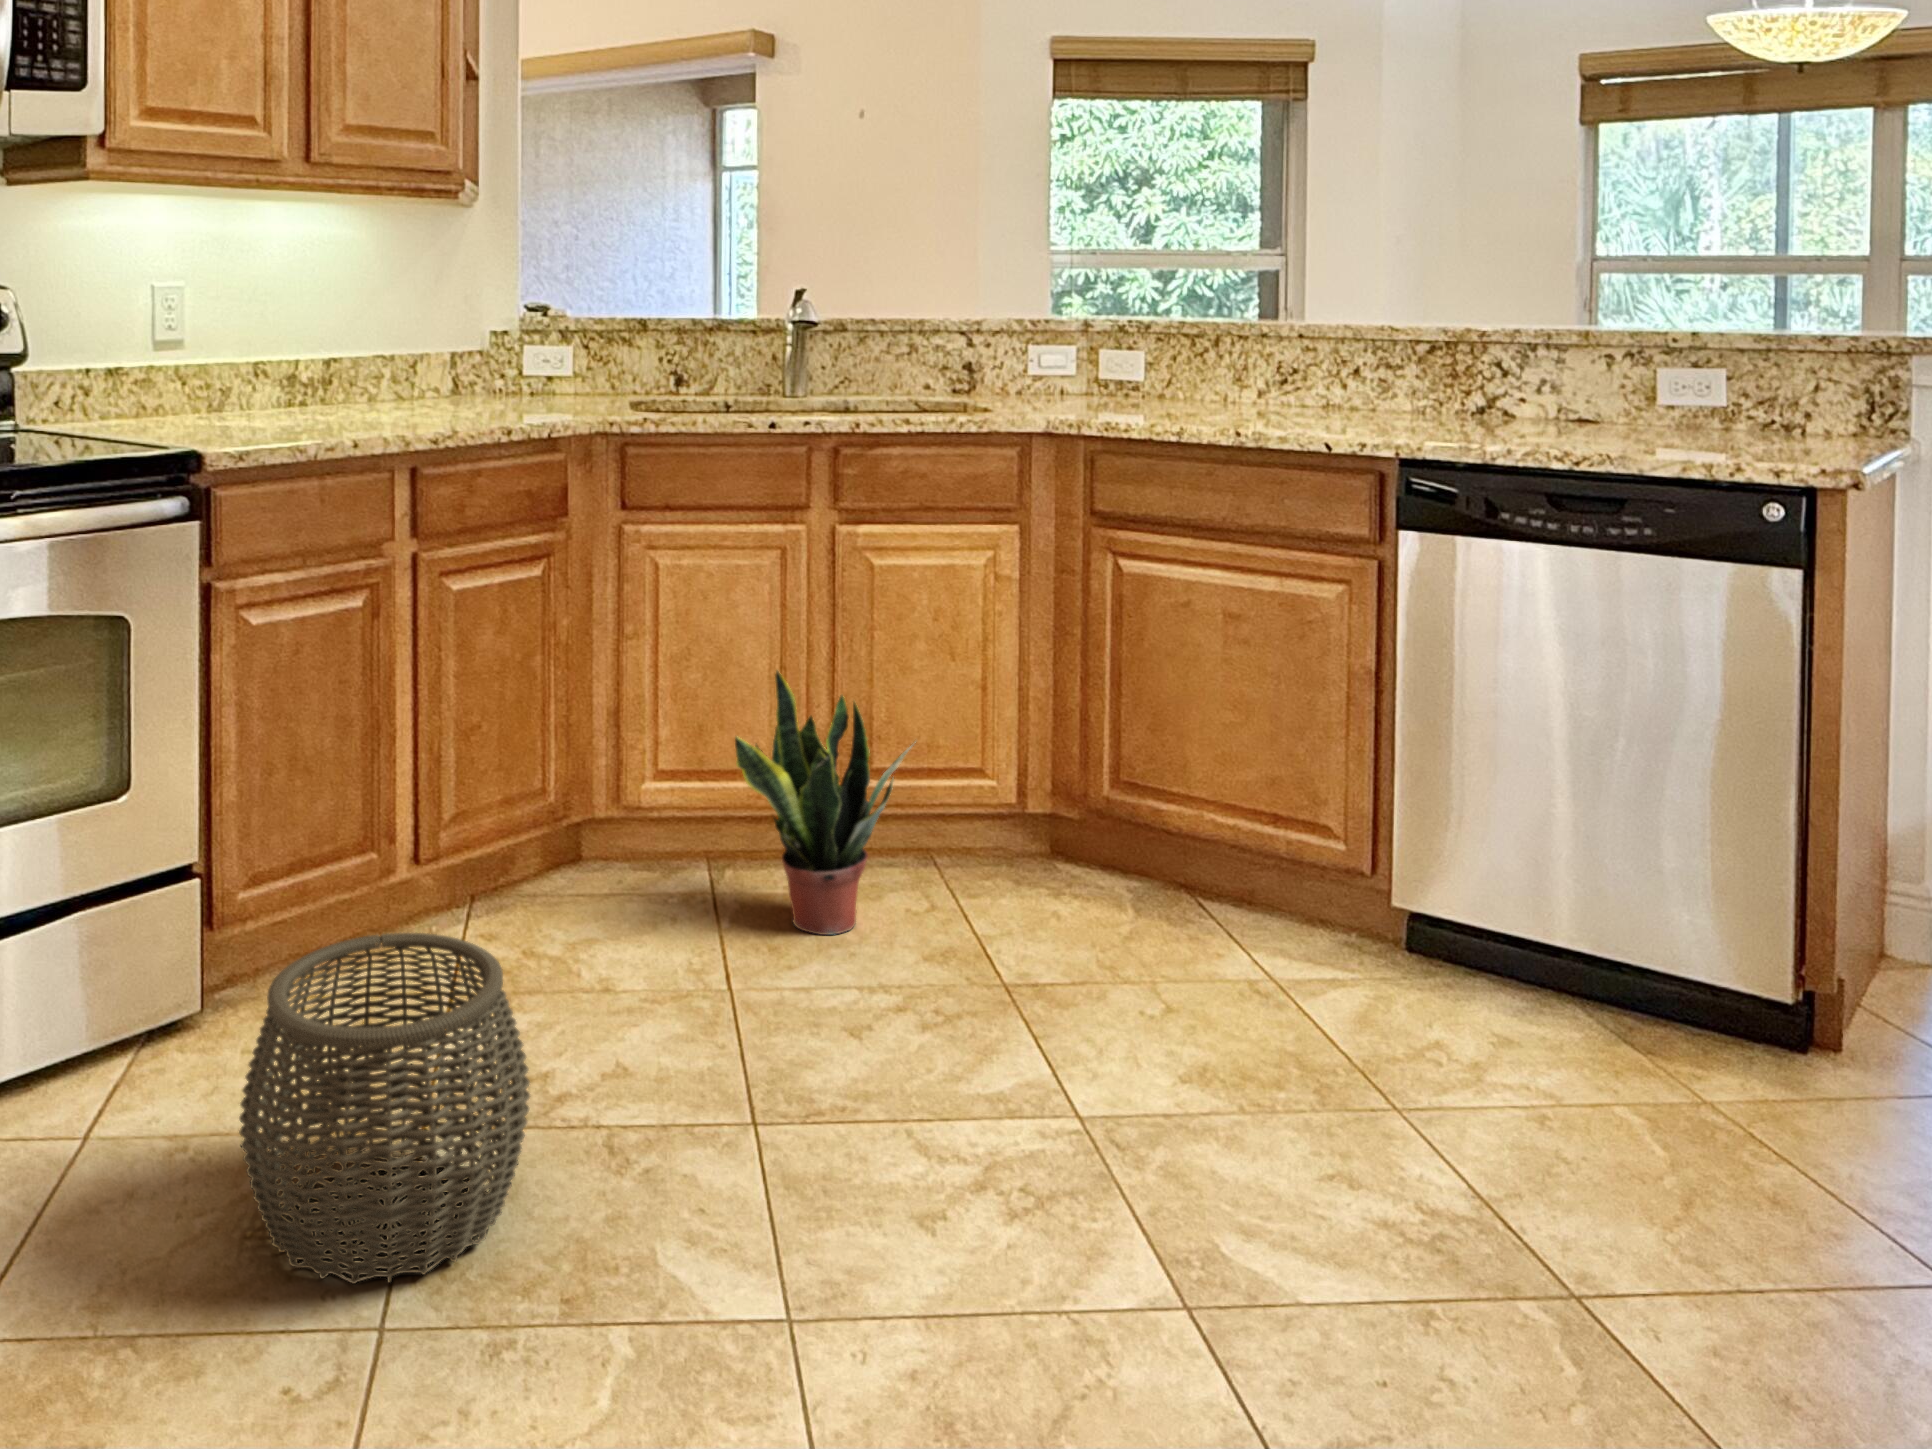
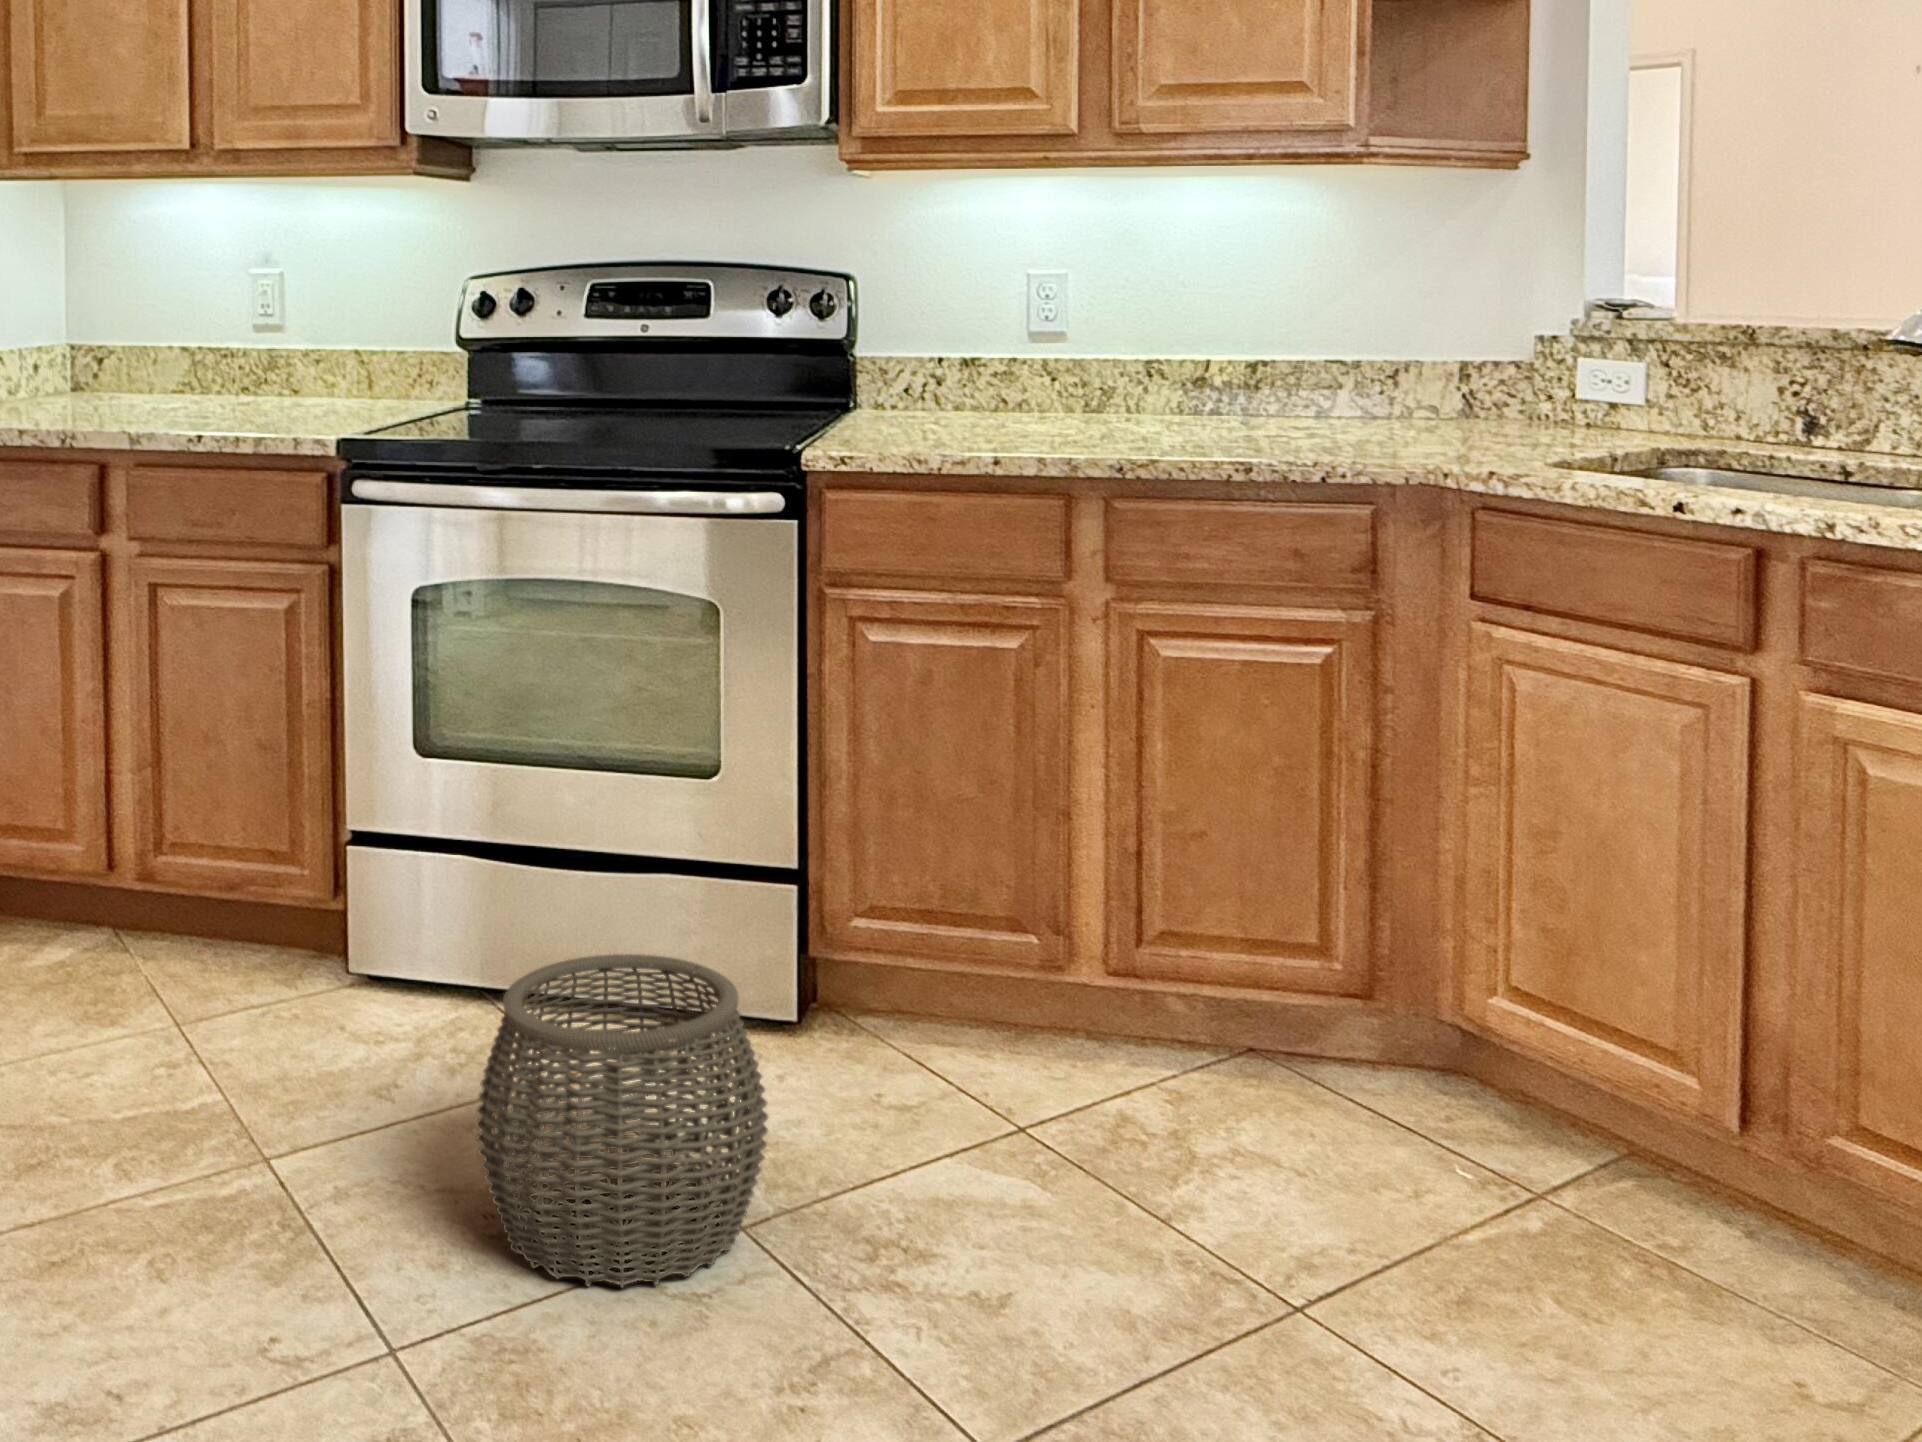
potted plant: present [735,671,916,935] -> none [1393,876,1708,1312]

